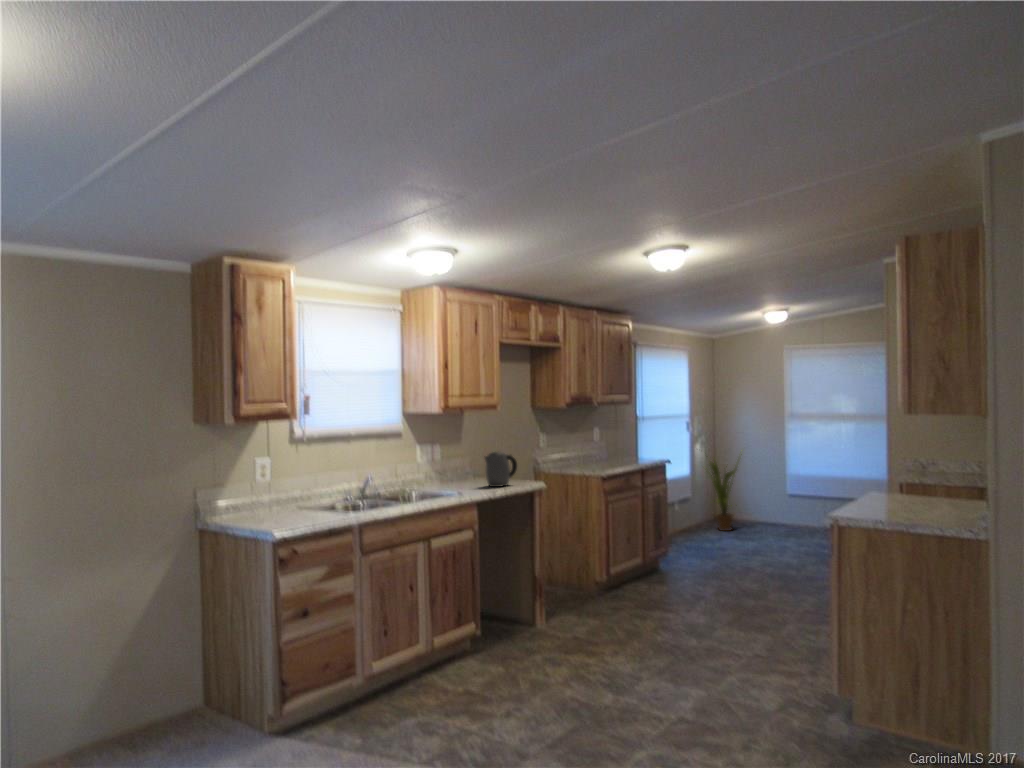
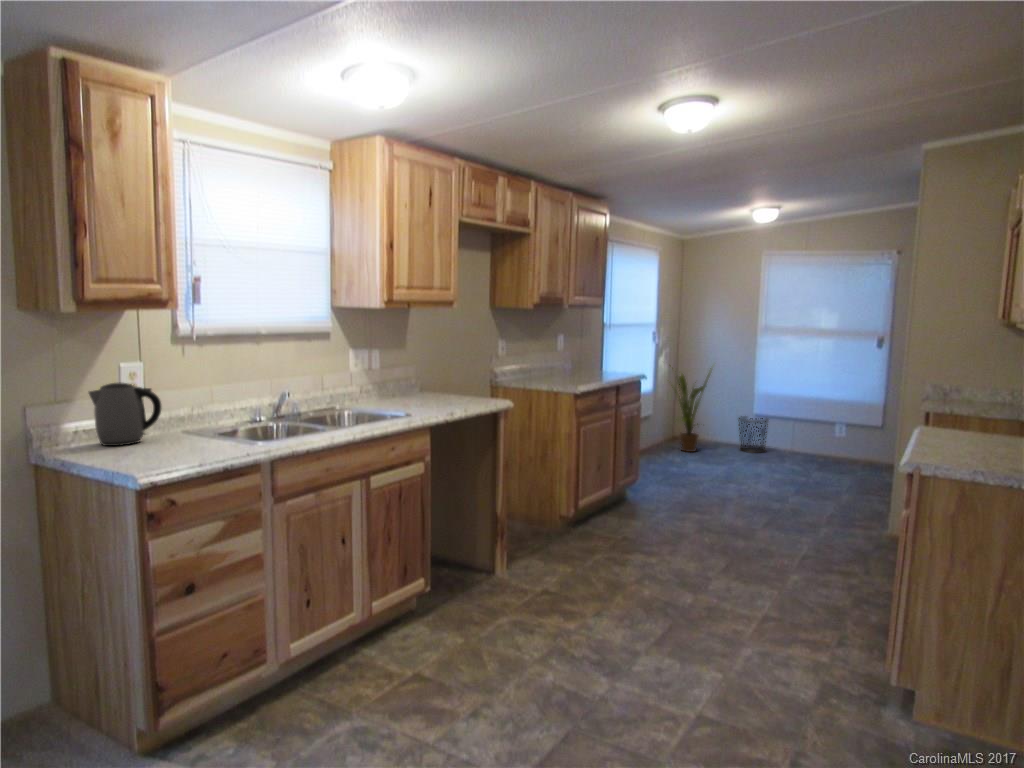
kettle: present [485,452,517,487] -> present [89,382,161,446]
waste bin: none [769,496,799,531] -> present [738,416,768,453]

